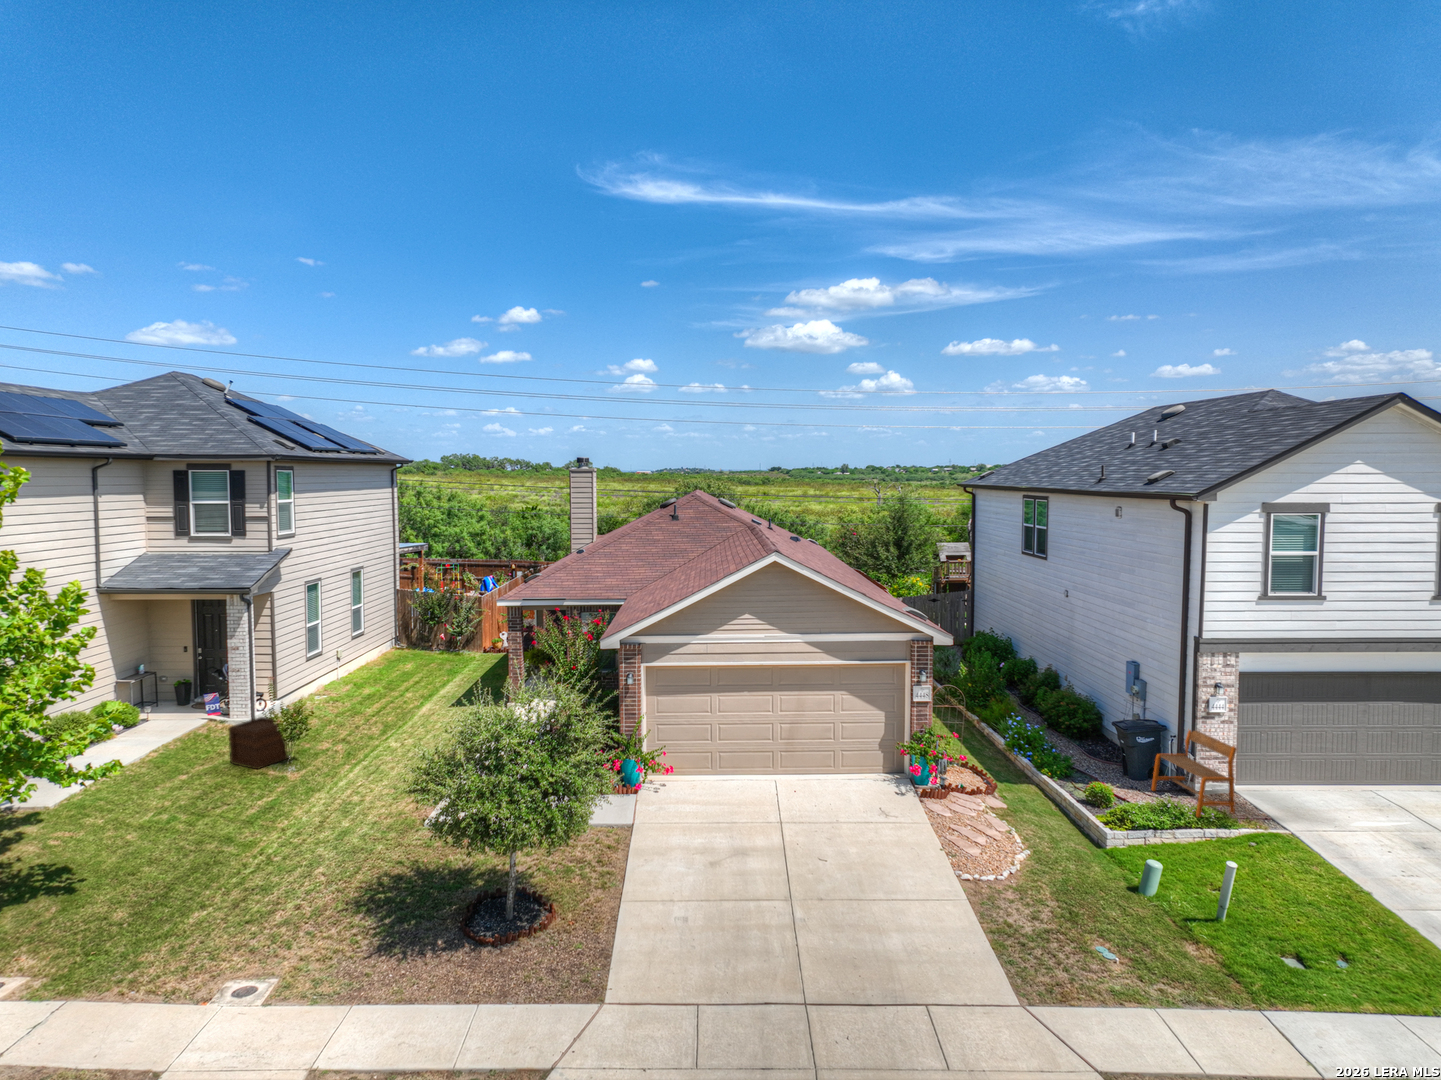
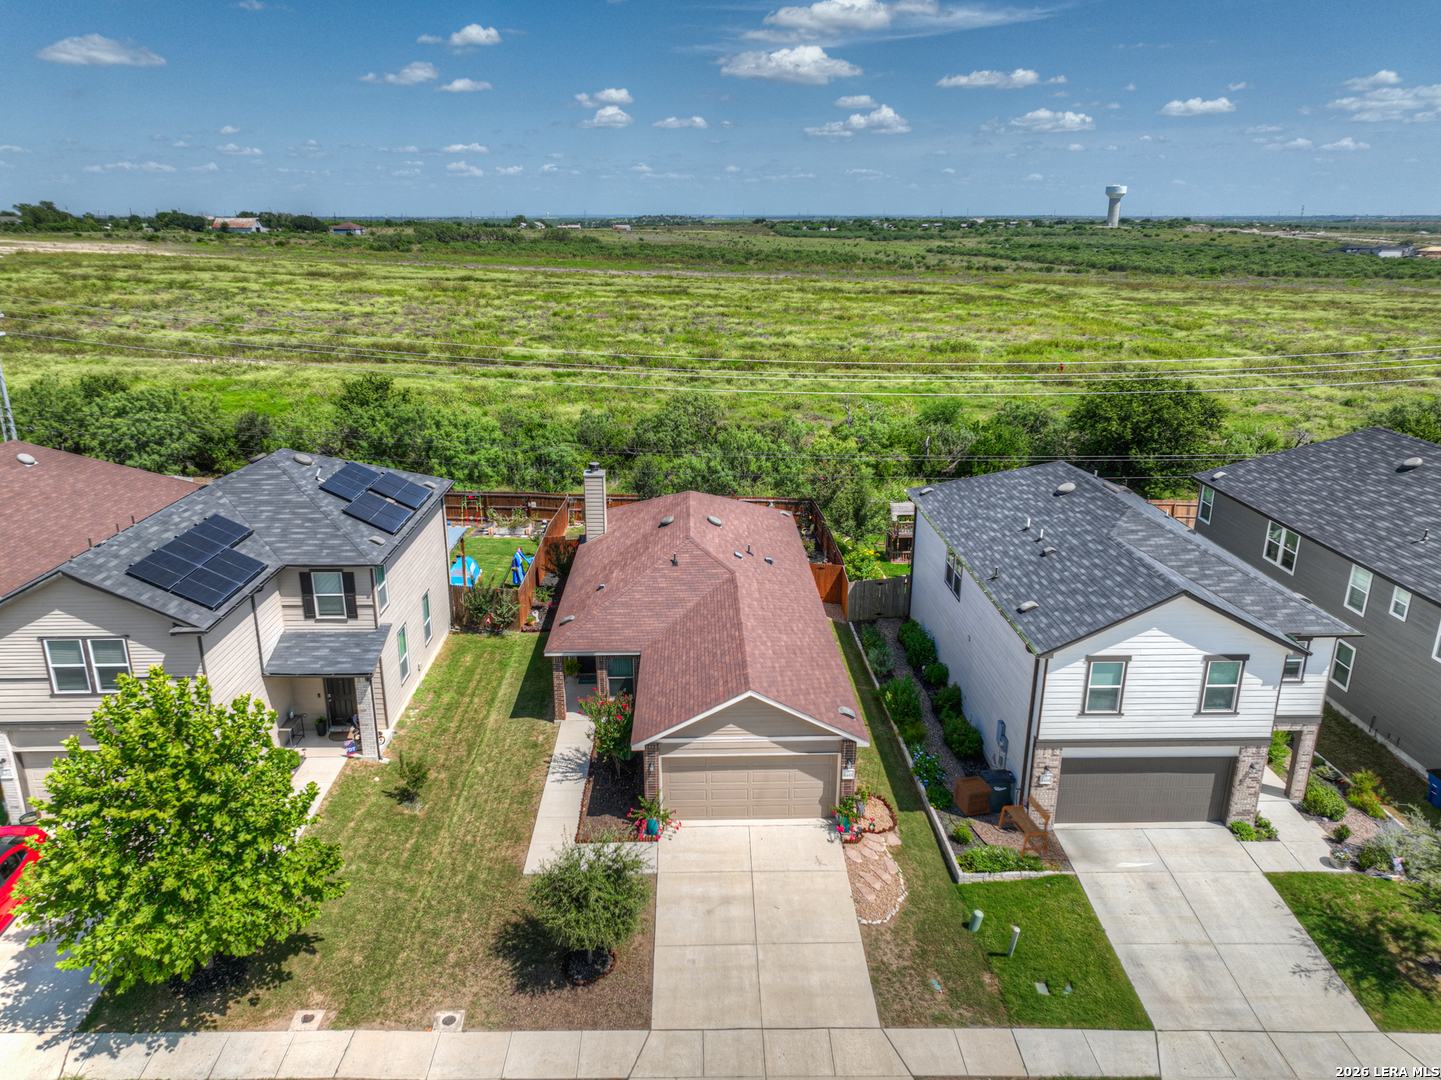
wooden crate: present [229,717,287,769] -> present [953,776,992,816]

